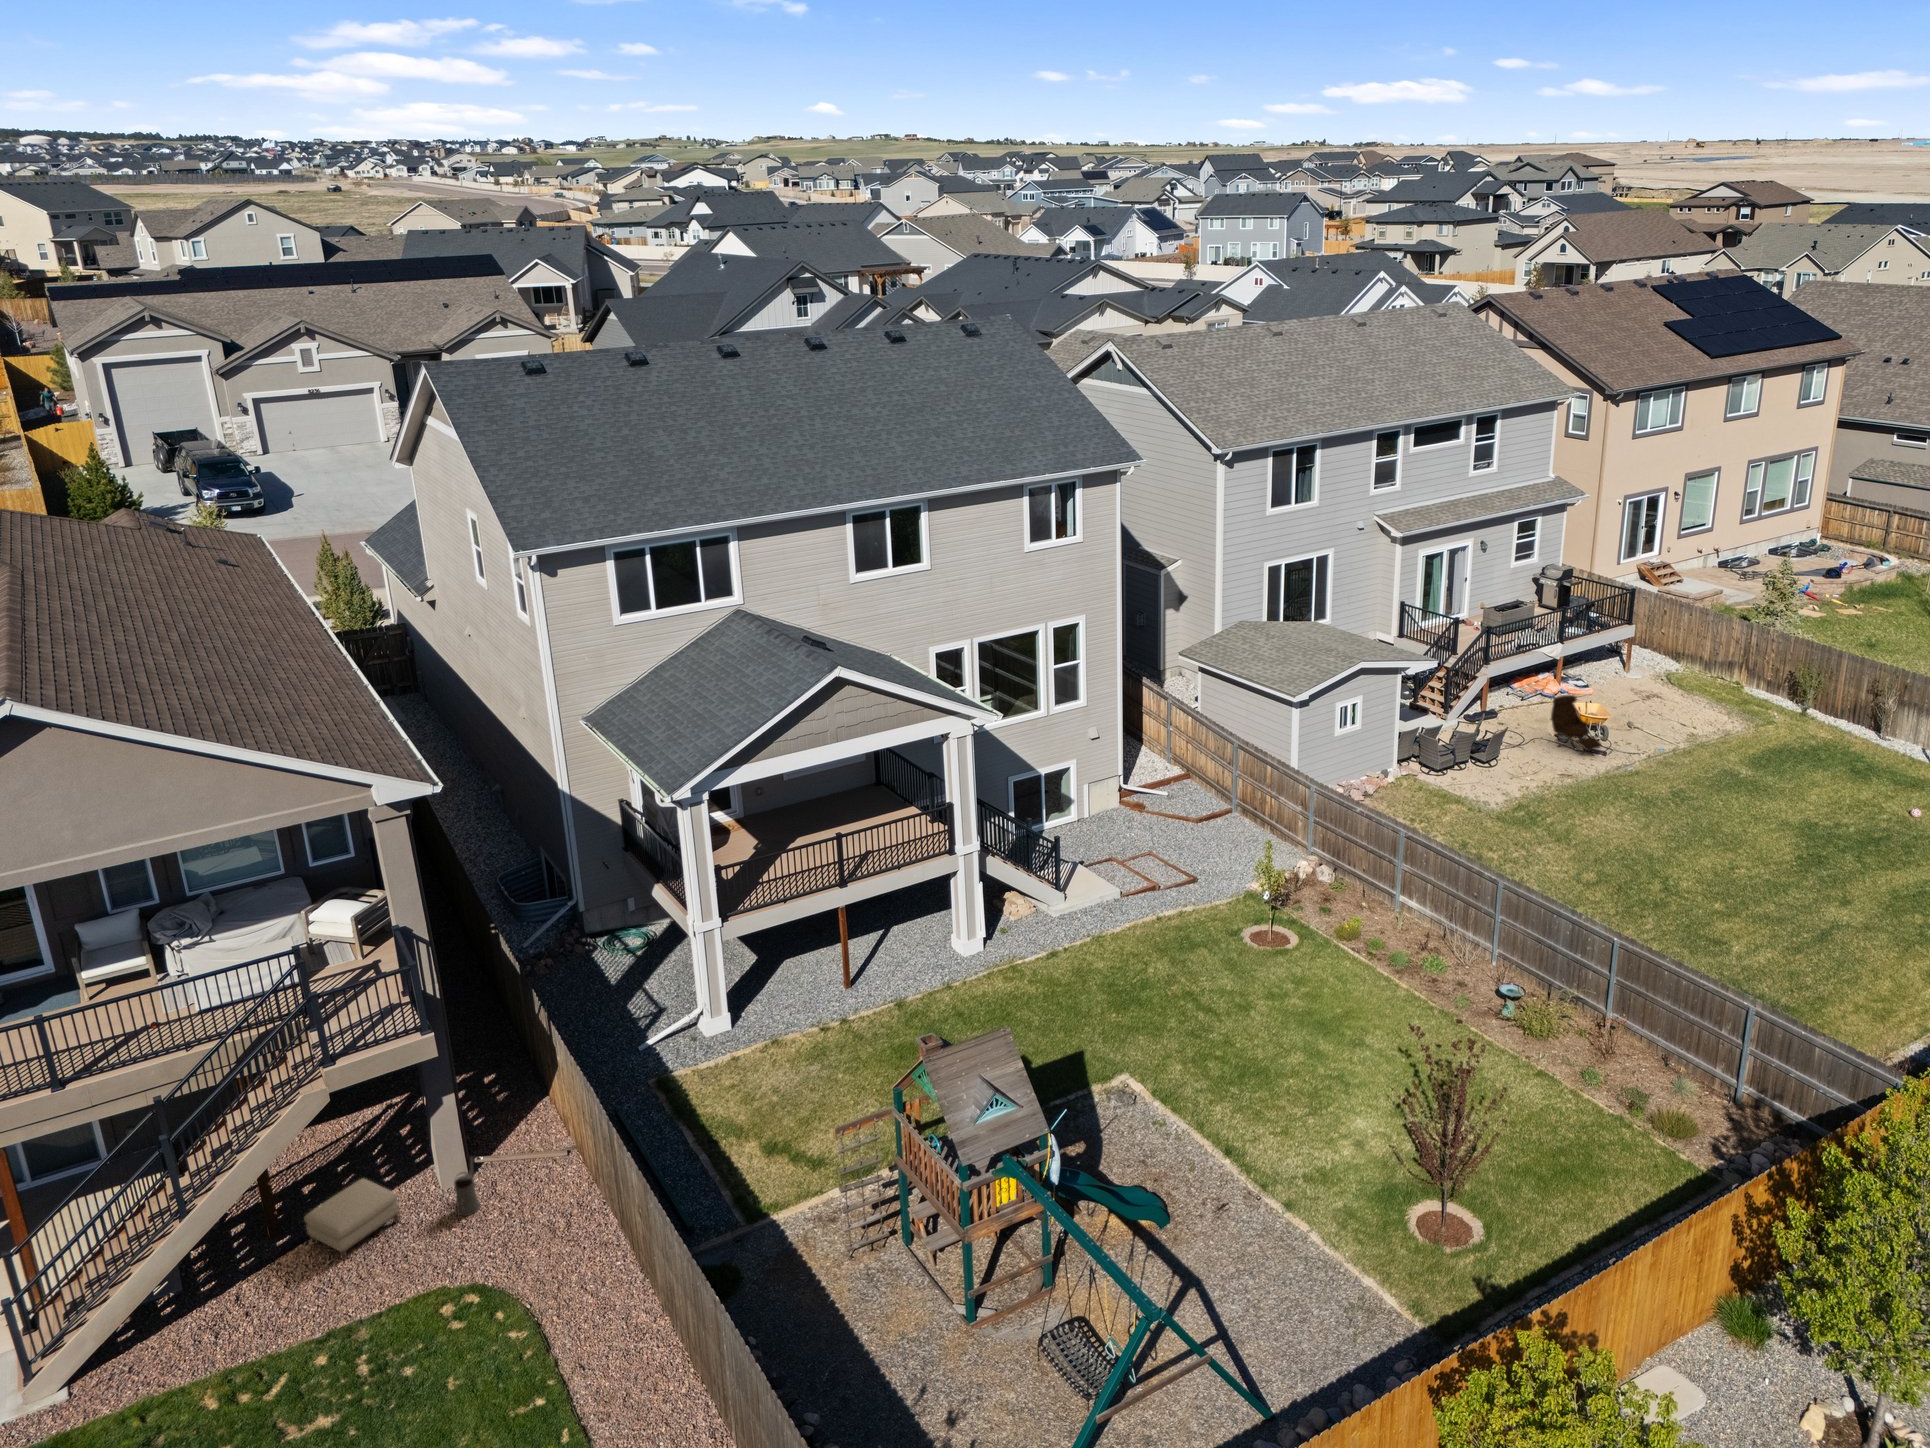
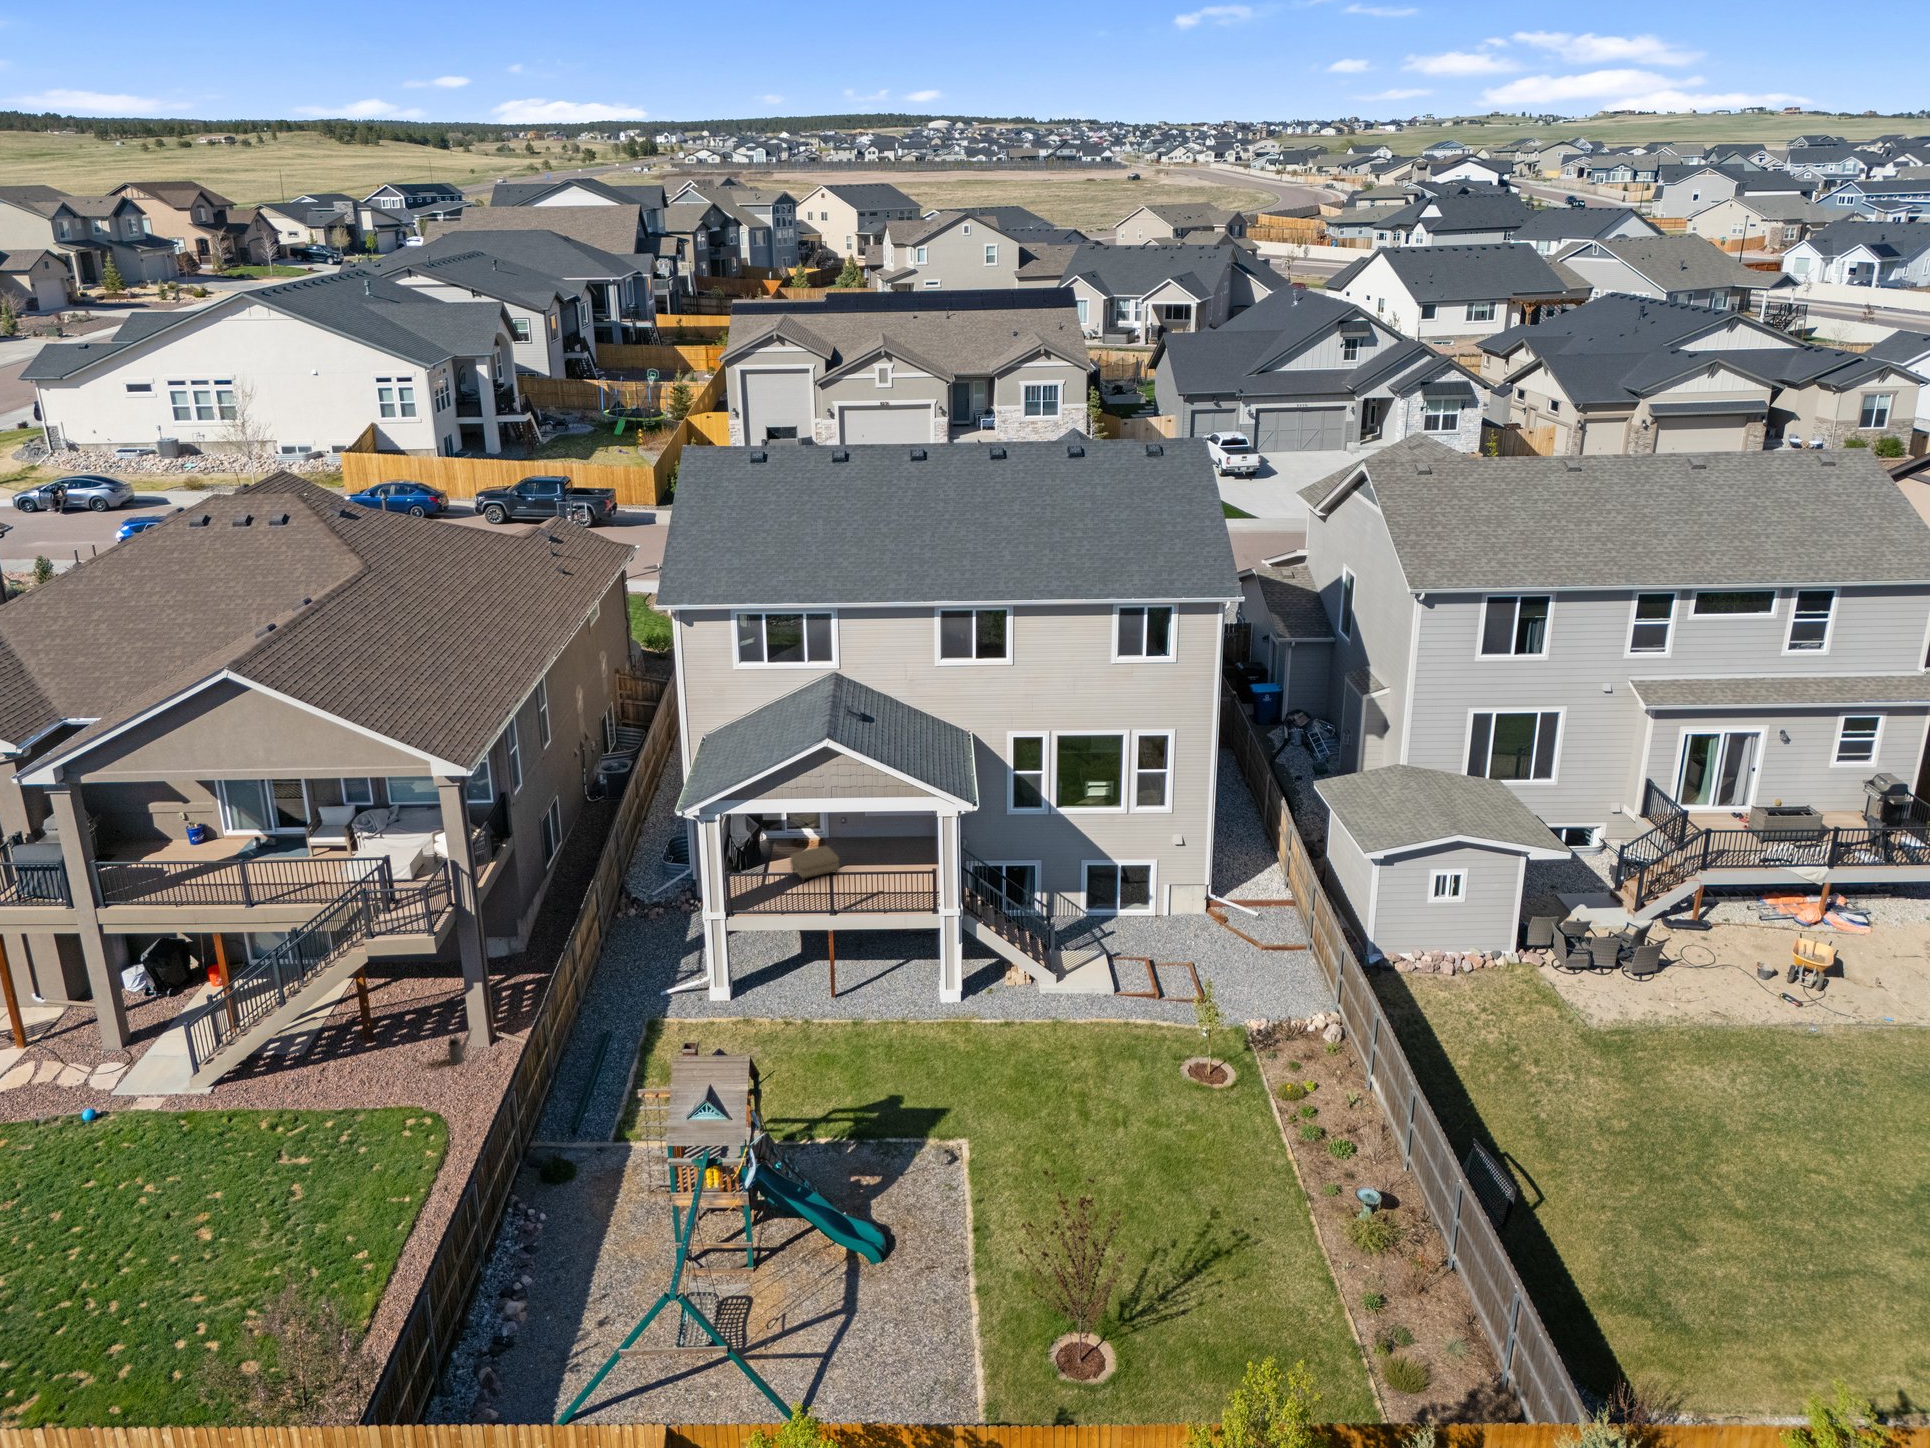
lounge chair: present [1551,695,1601,754] -> none [1761,929,1813,1008]
ottoman: present [304,1179,399,1260] -> present [790,846,839,883]

